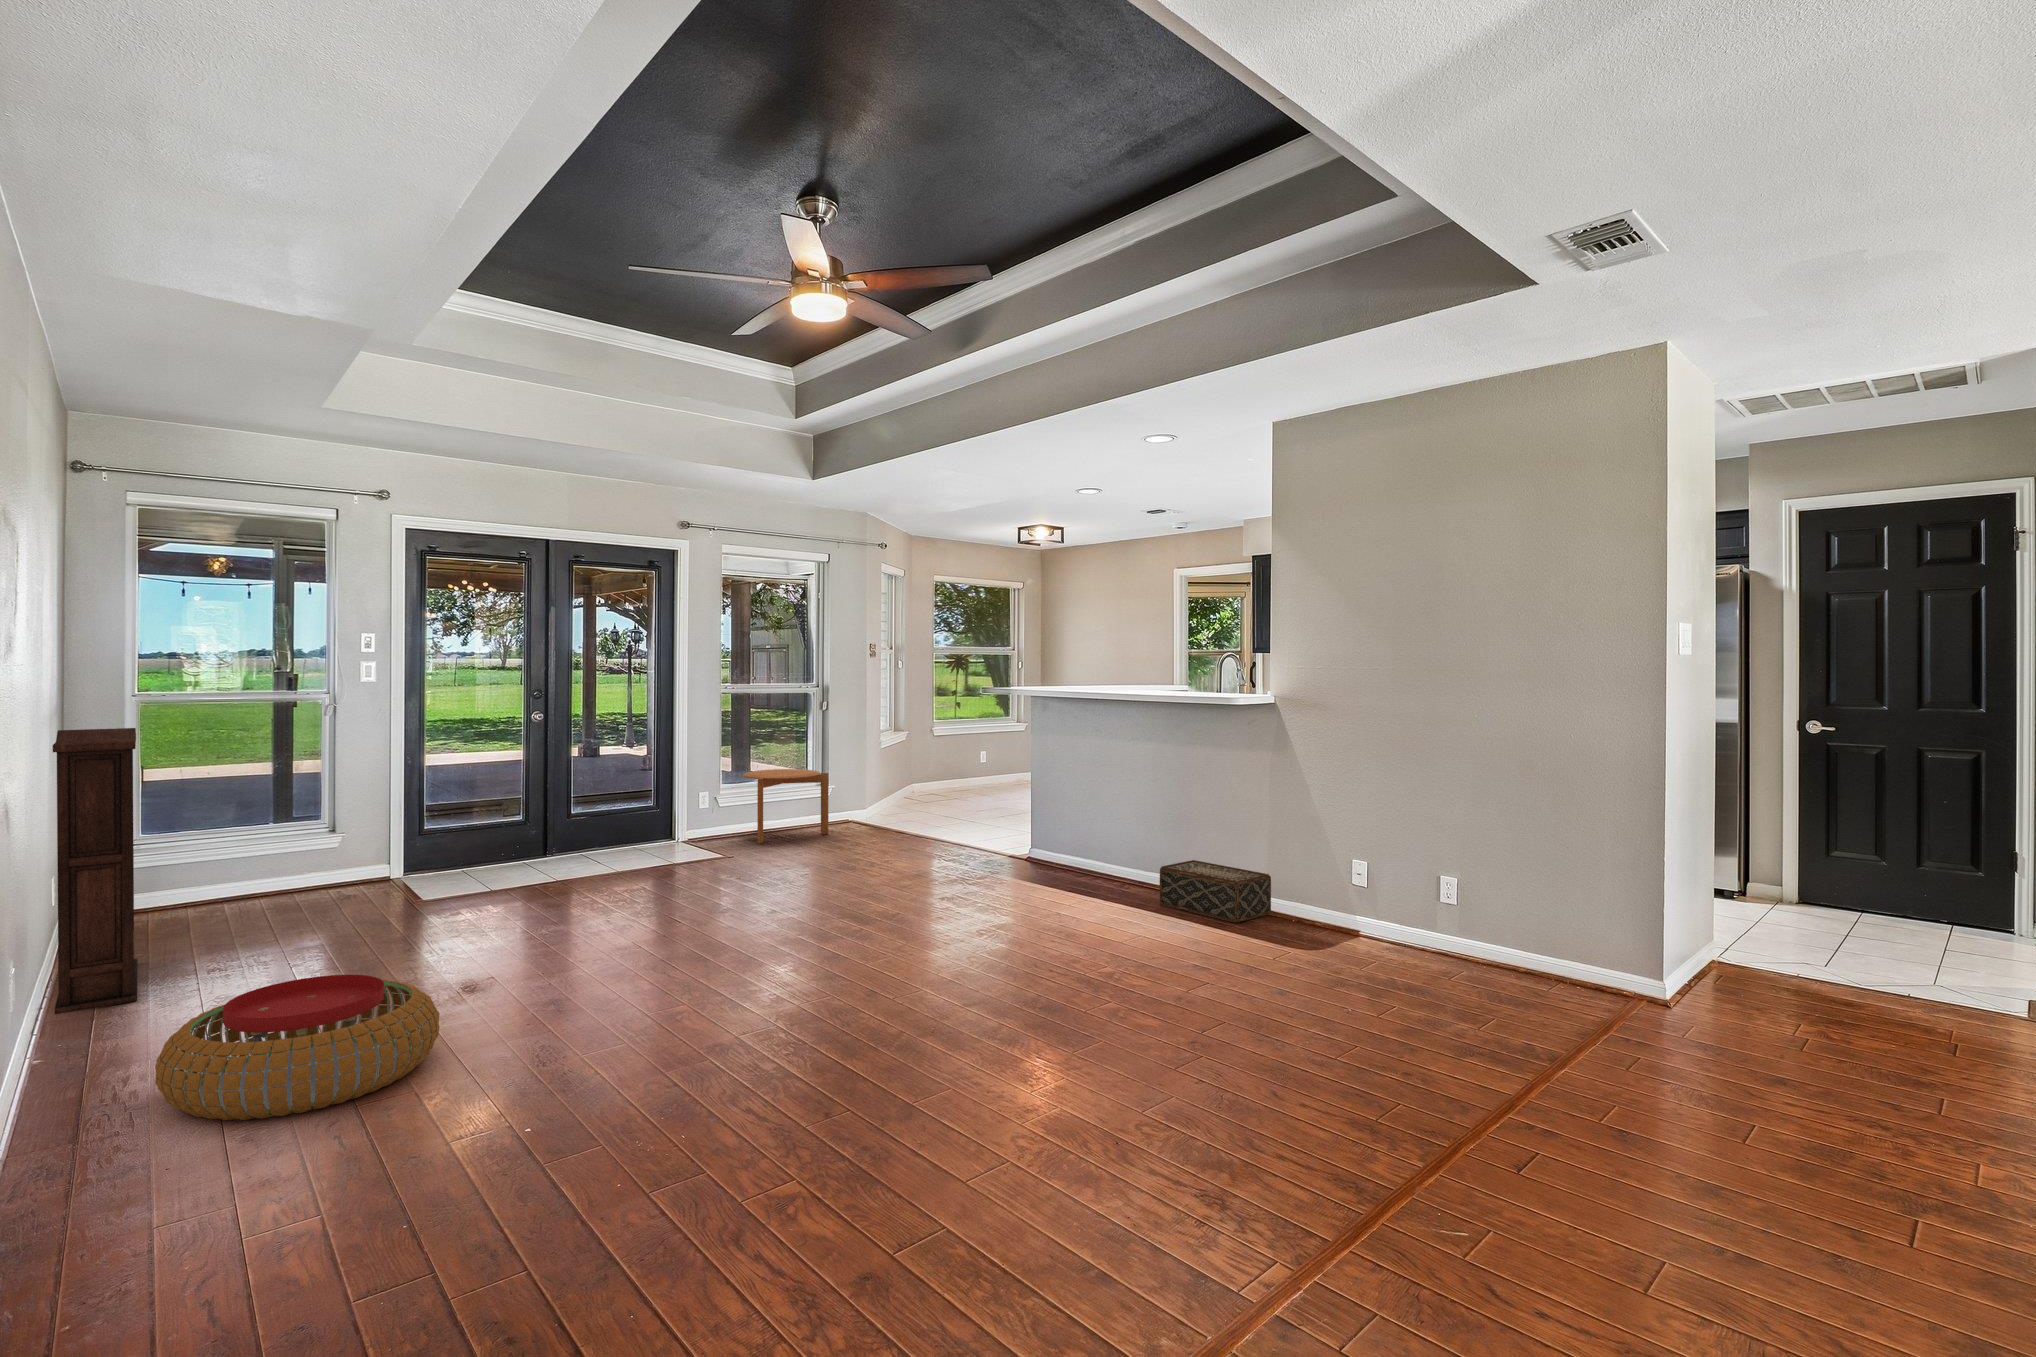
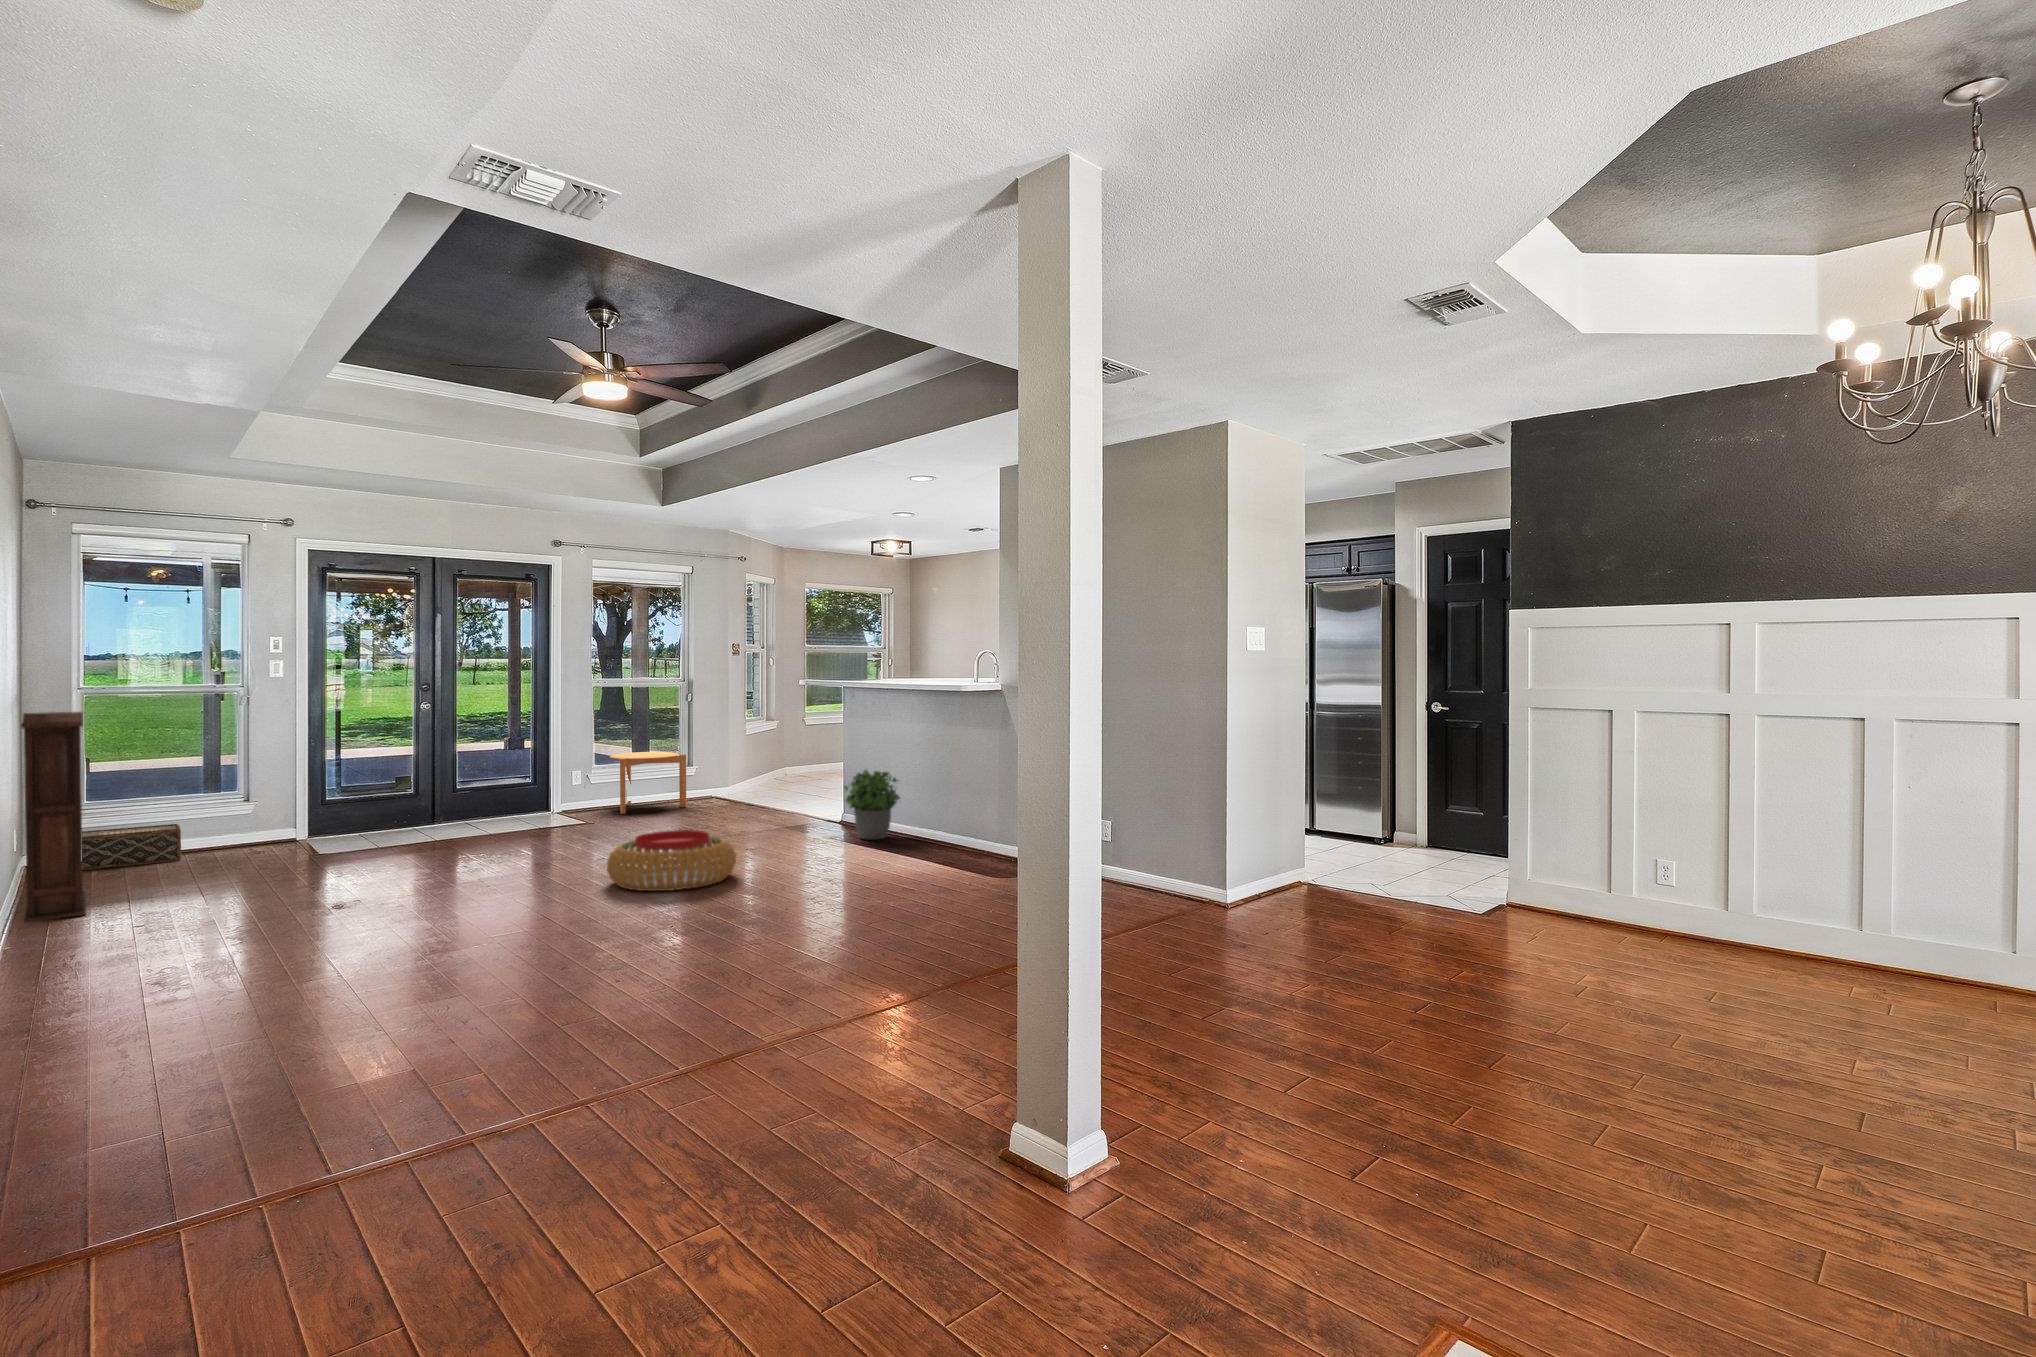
potted plant: none [1050,795,1116,885] -> present [845,770,900,840]
woven basket: present [1160,860,1271,923] -> present [82,824,181,870]
pouf: present [155,975,439,1120] -> present [607,830,736,891]

